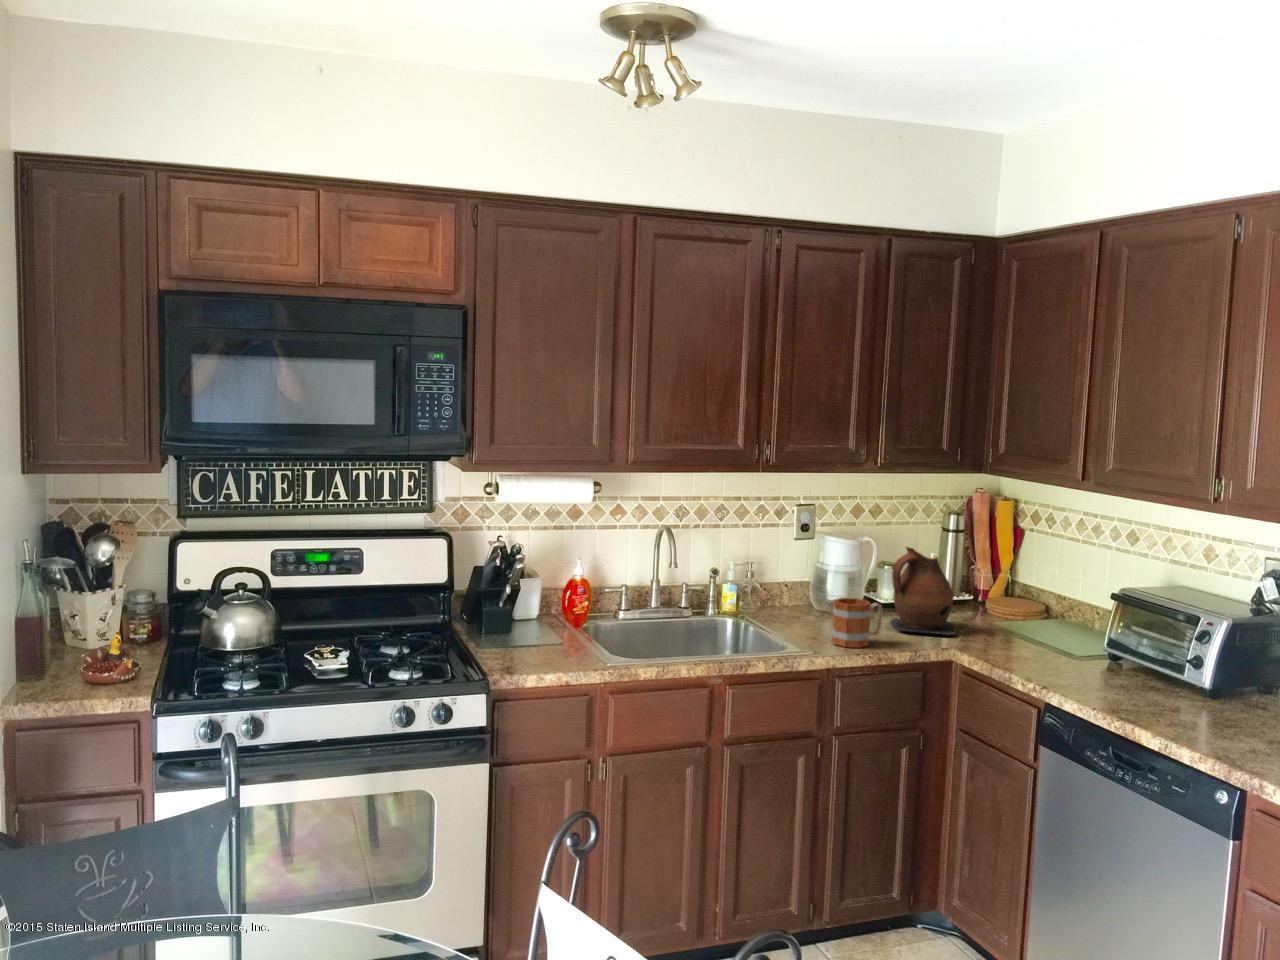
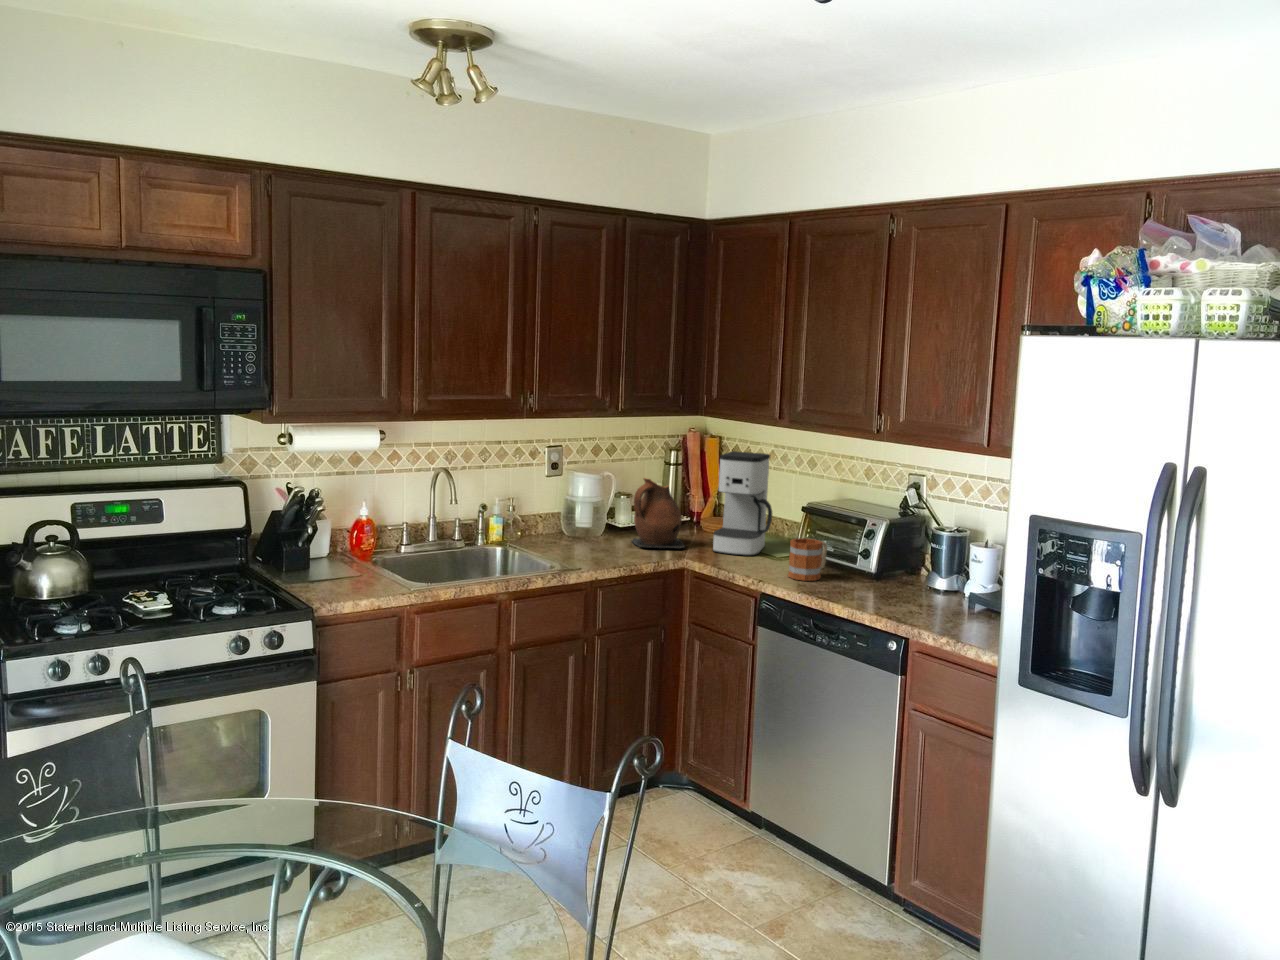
coffee maker: none [991,518,1073,651] -> present [713,451,772,556]
mug: present [831,598,882,648] -> present [788,538,827,581]

